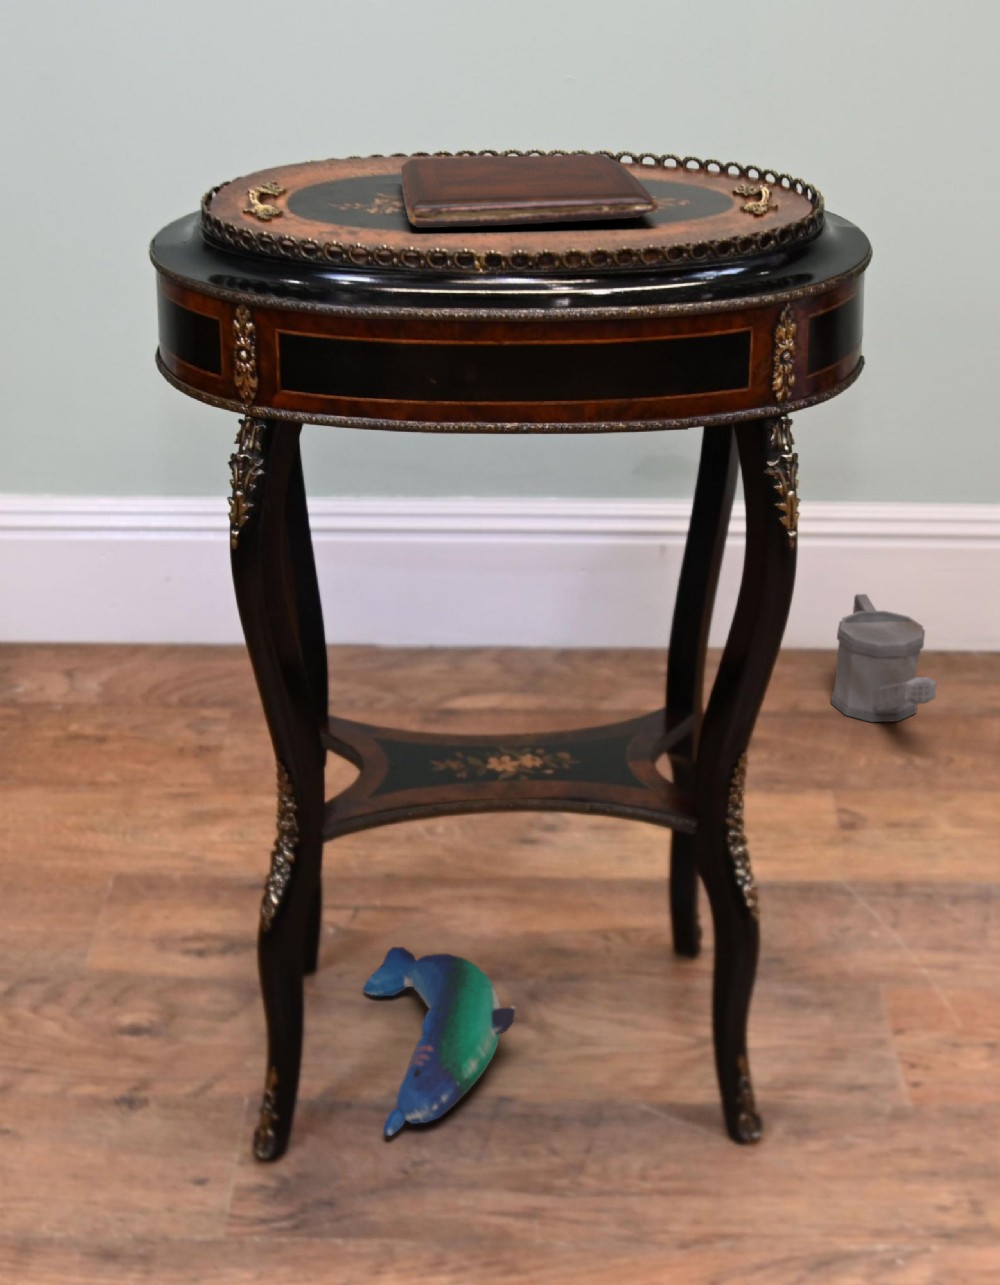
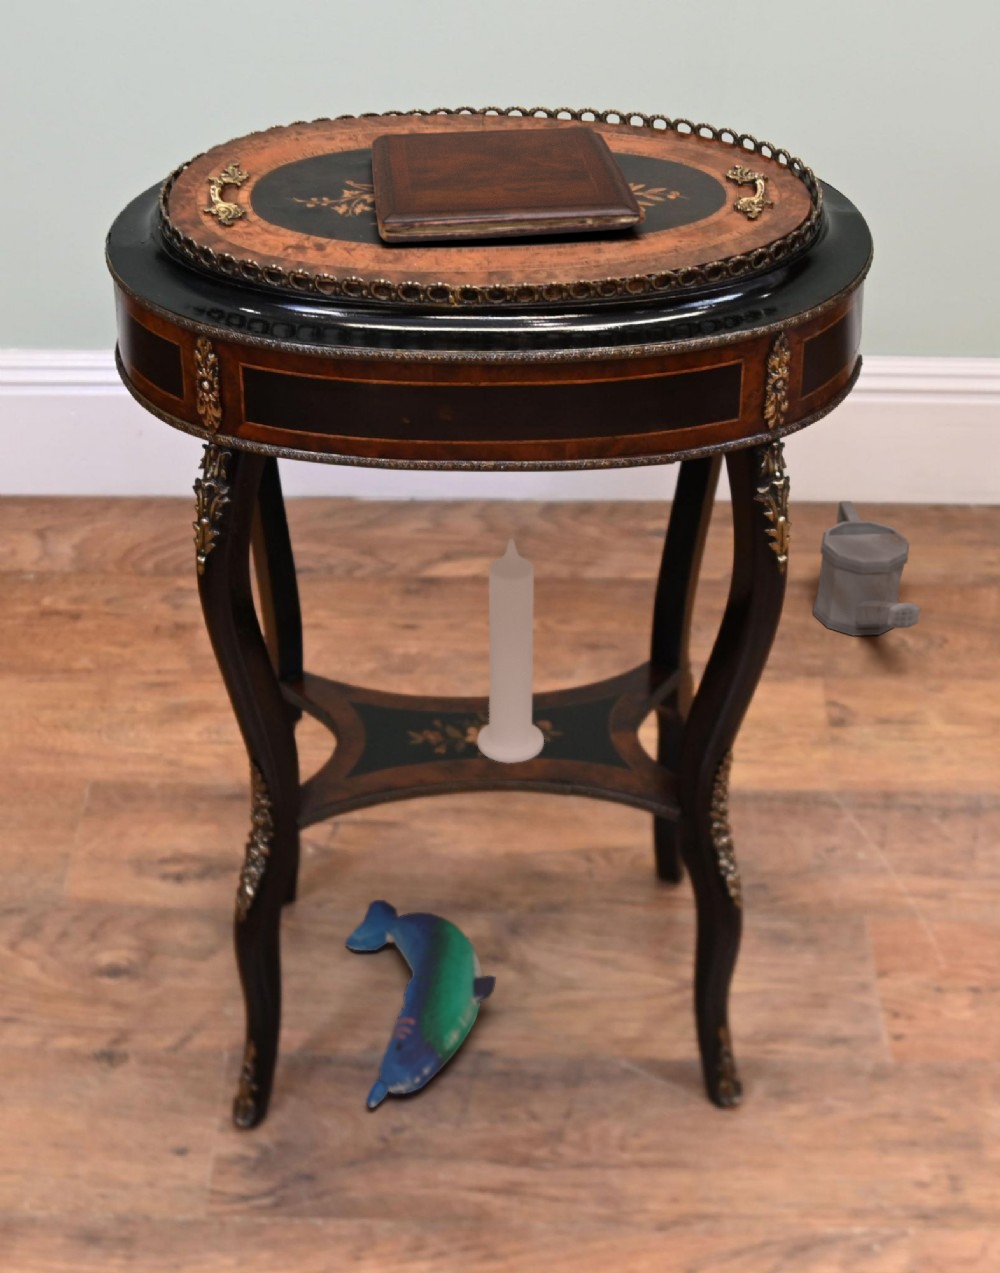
candle: none [497,553,563,785] -> present [477,538,544,763]

